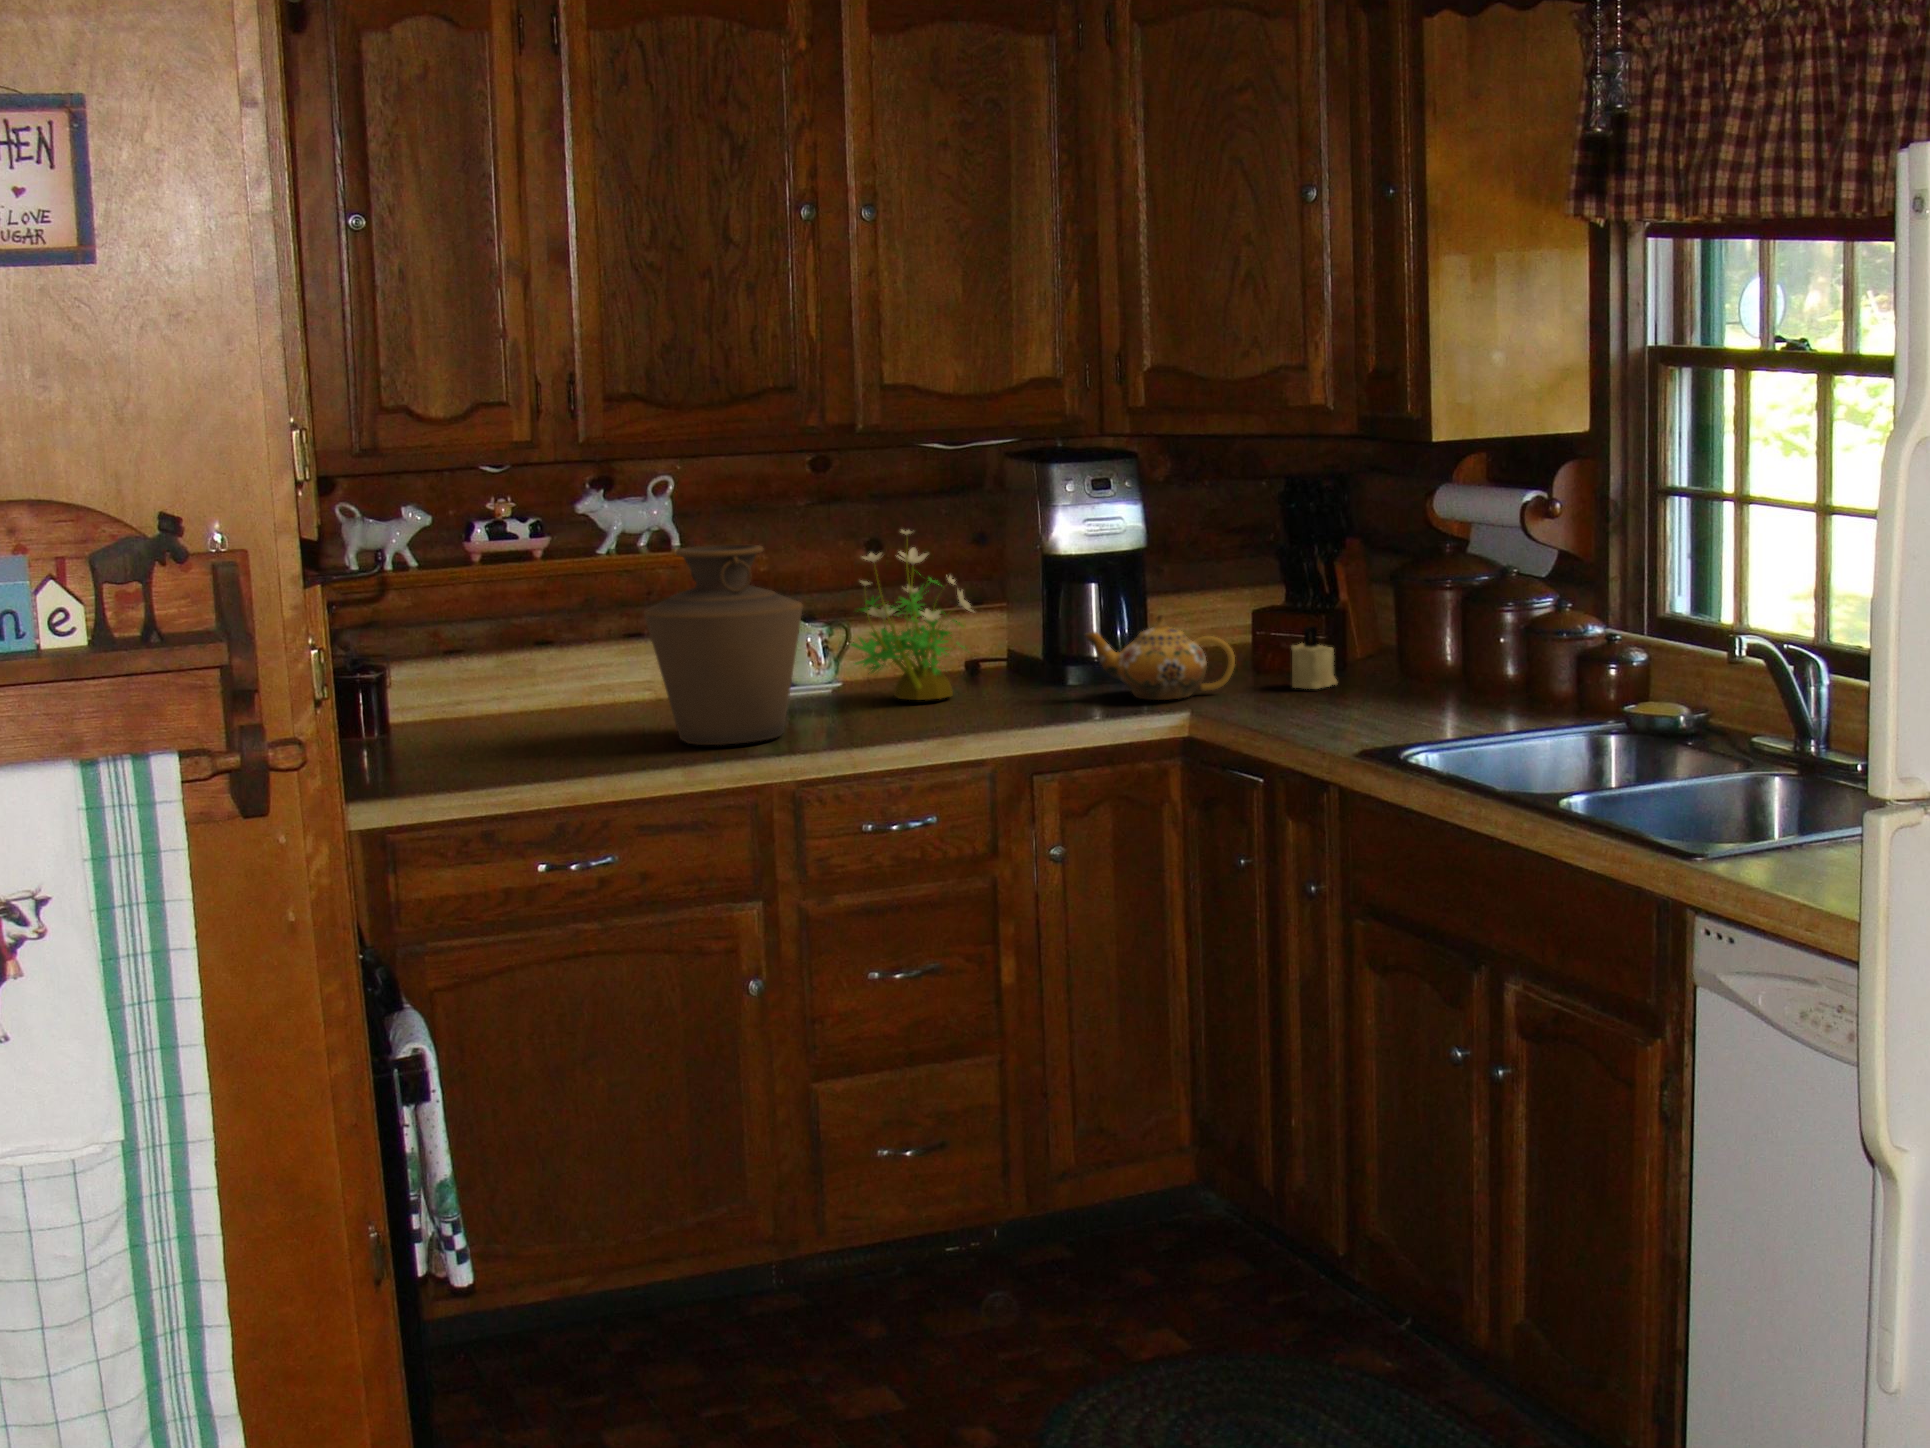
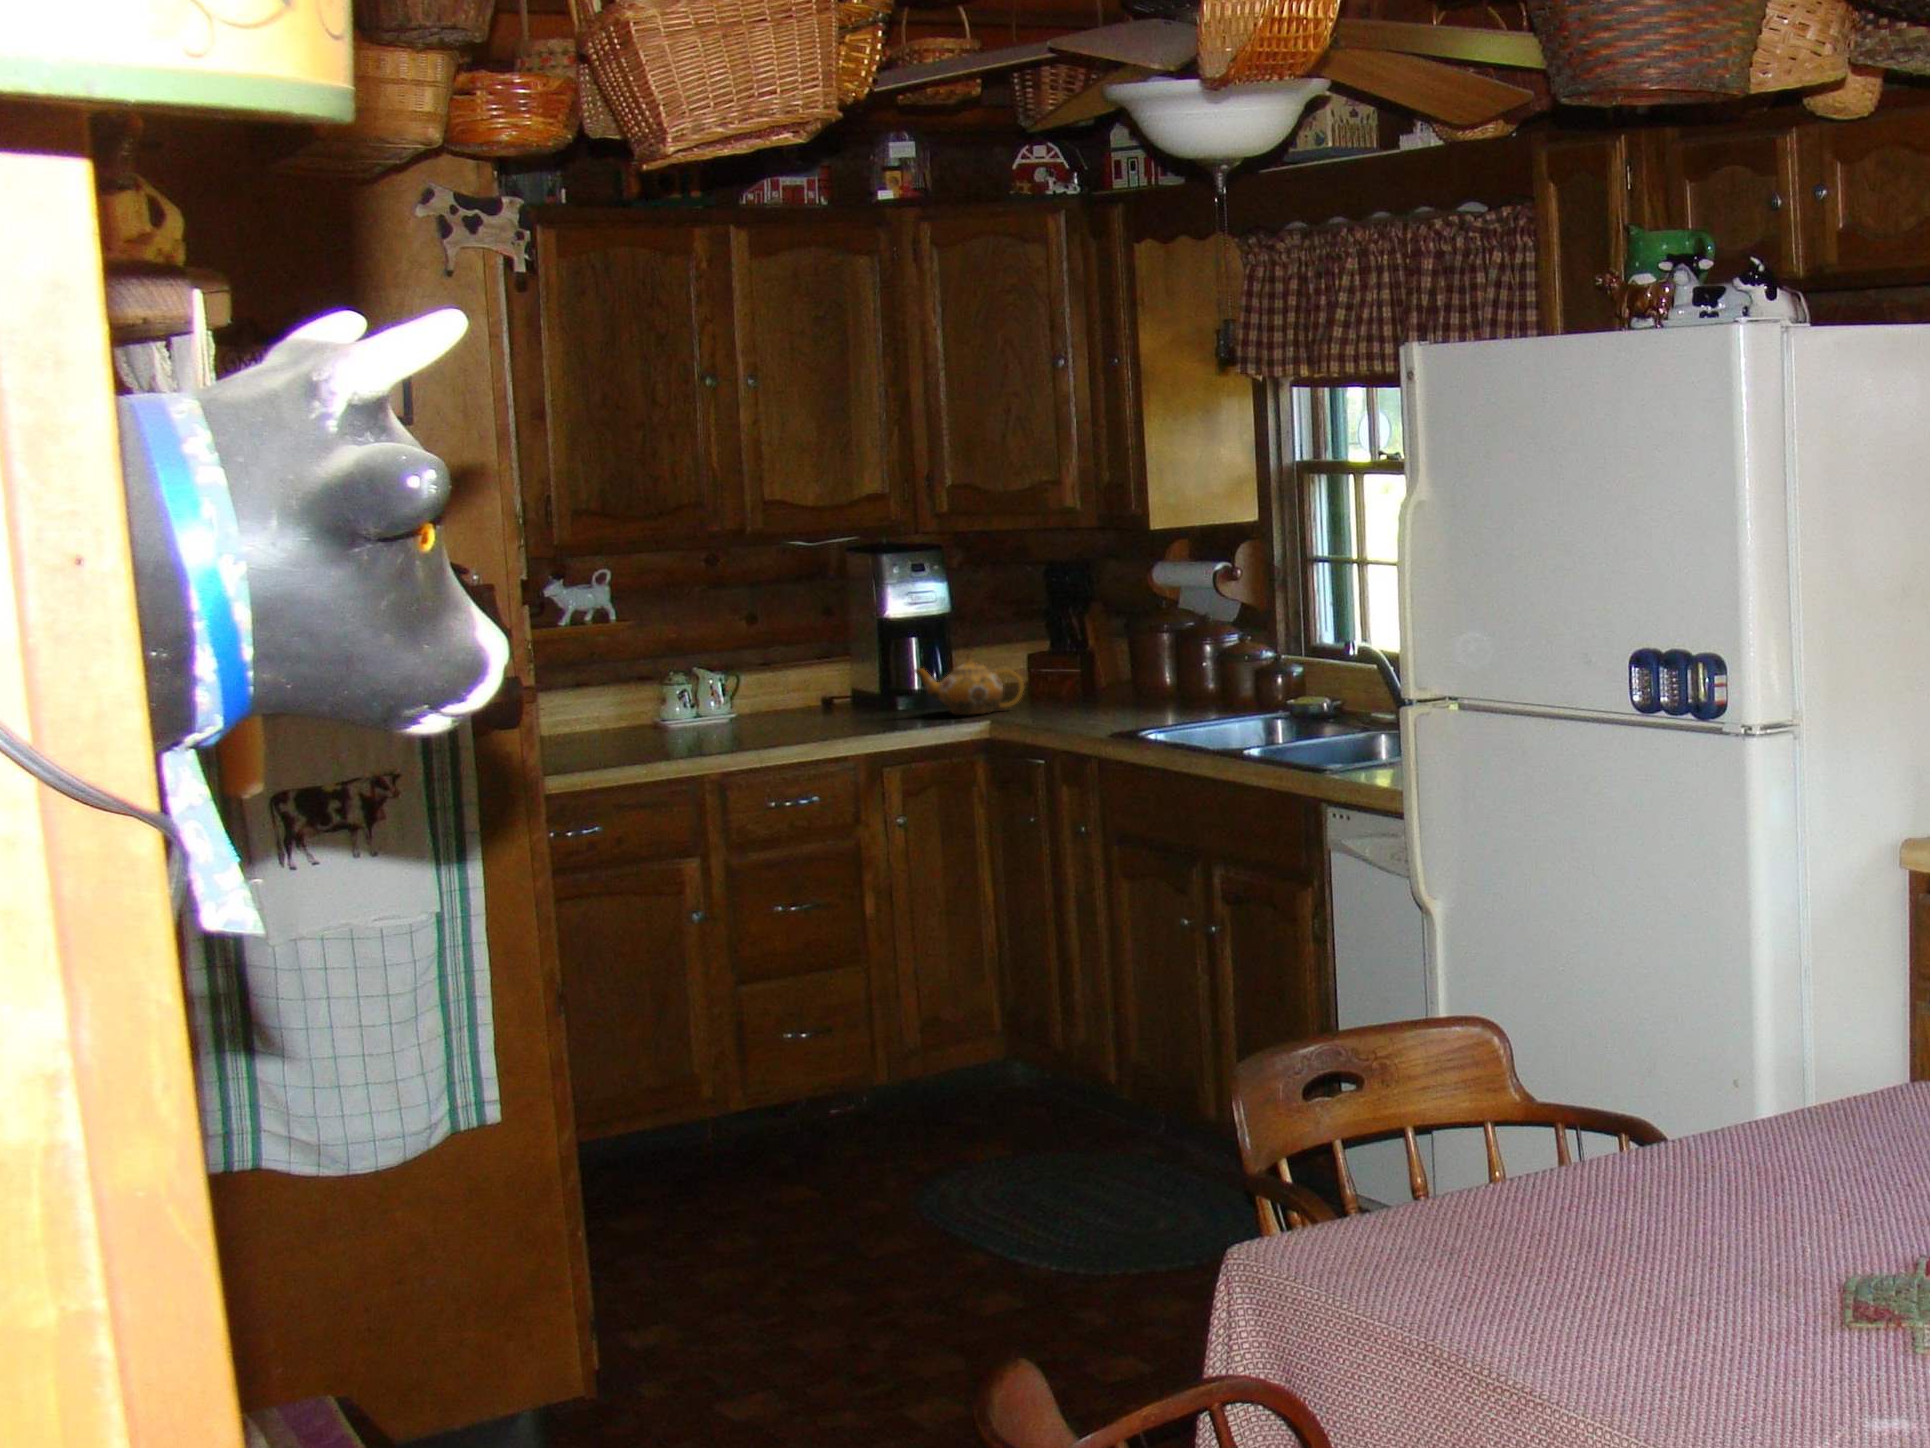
potted plant: present [851,530,972,700] -> none [739,599,833,721]
vase: present [644,545,803,745] -> none [591,609,710,752]
candle: present [1291,627,1337,689] -> none [1063,661,1098,704]

